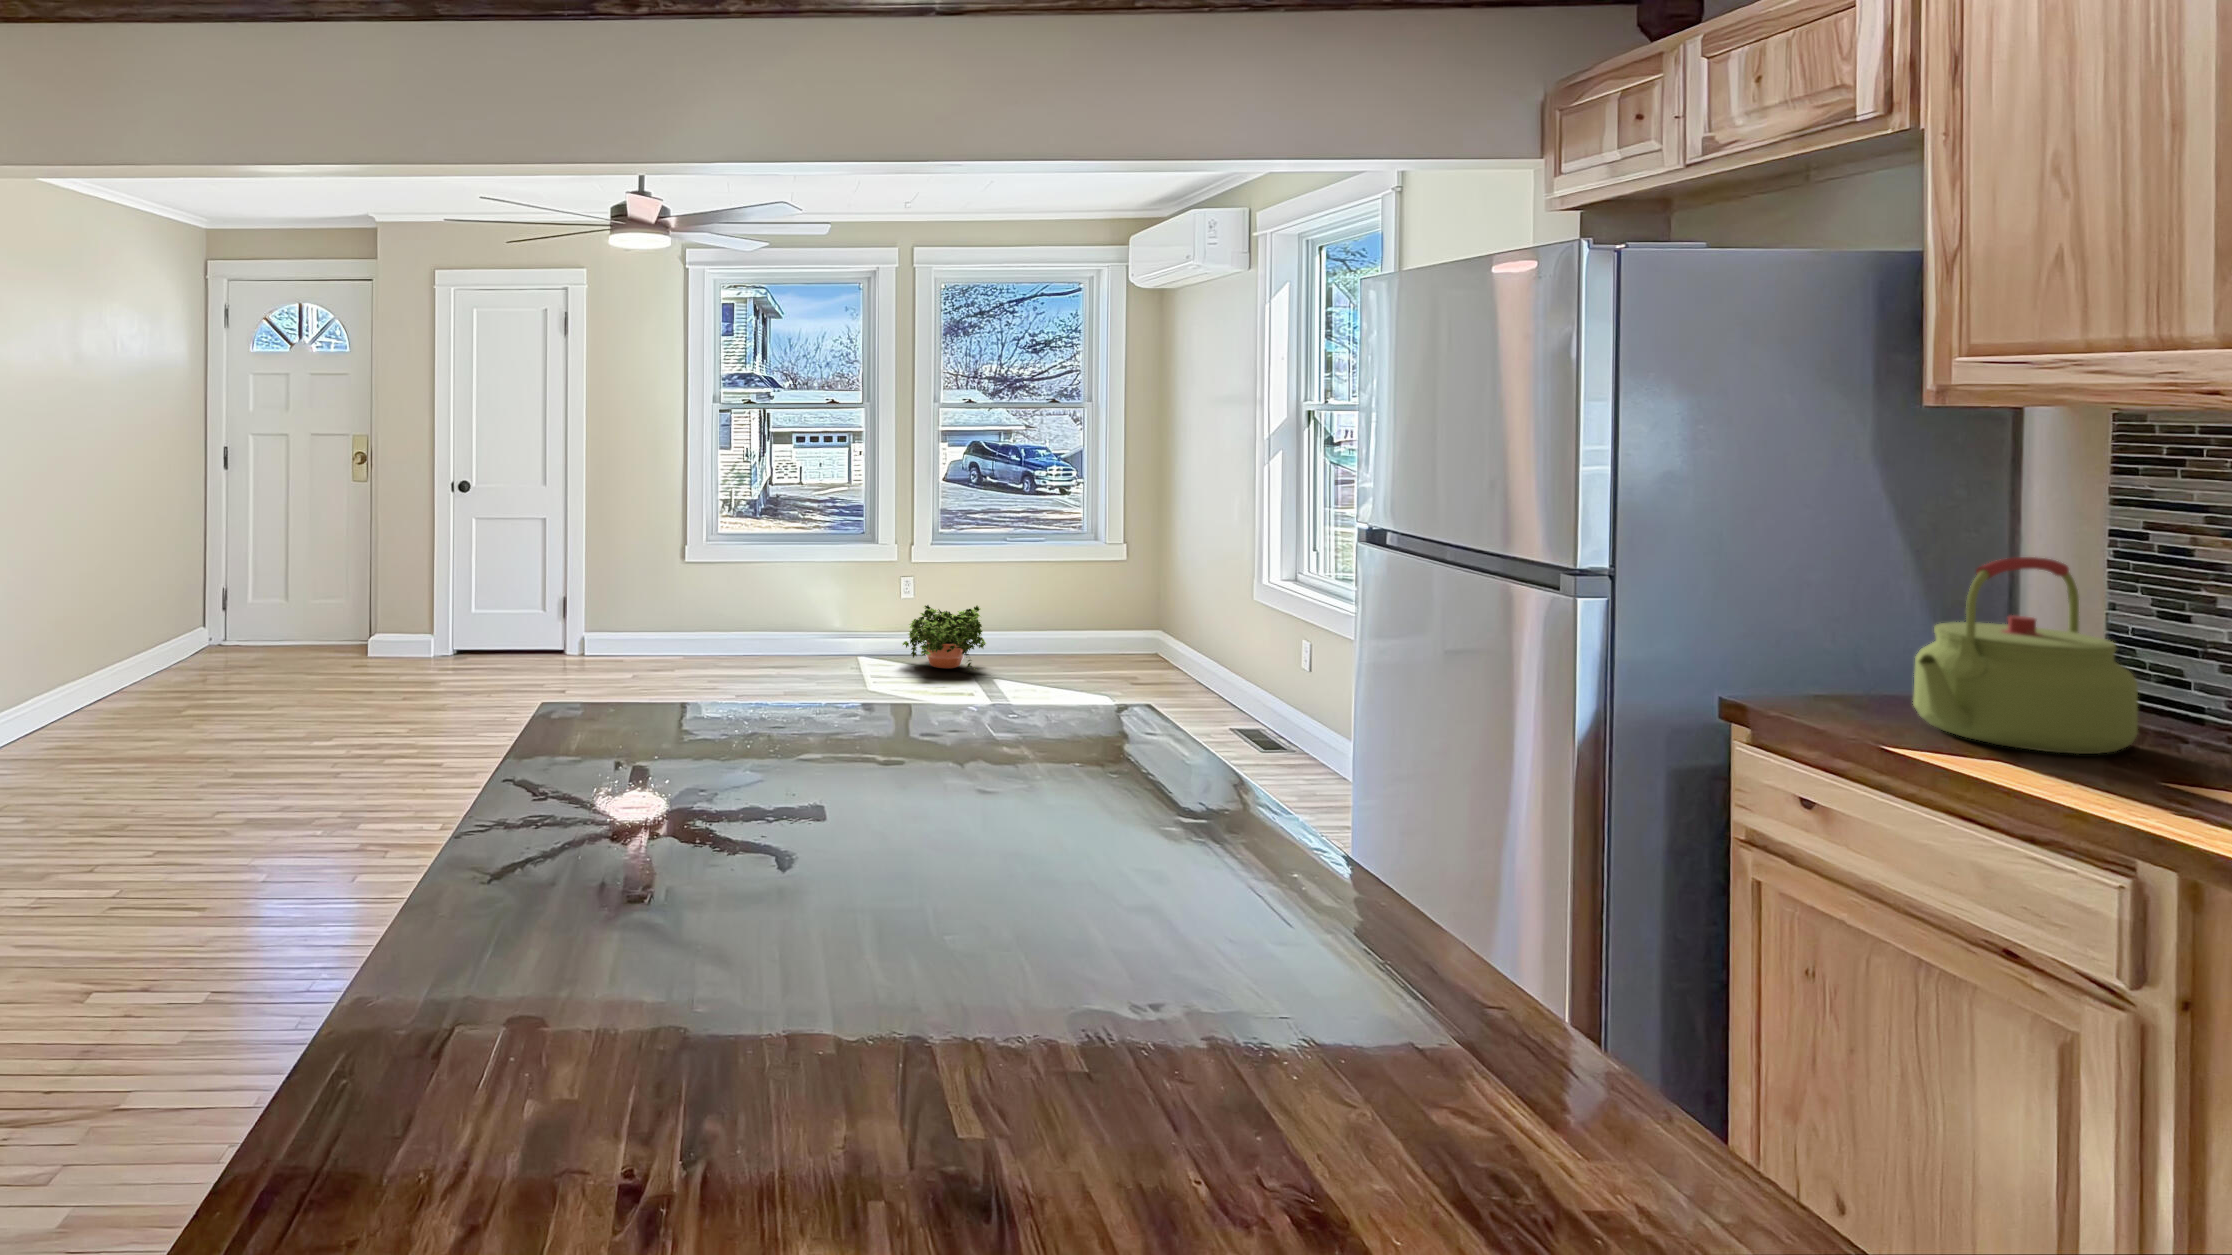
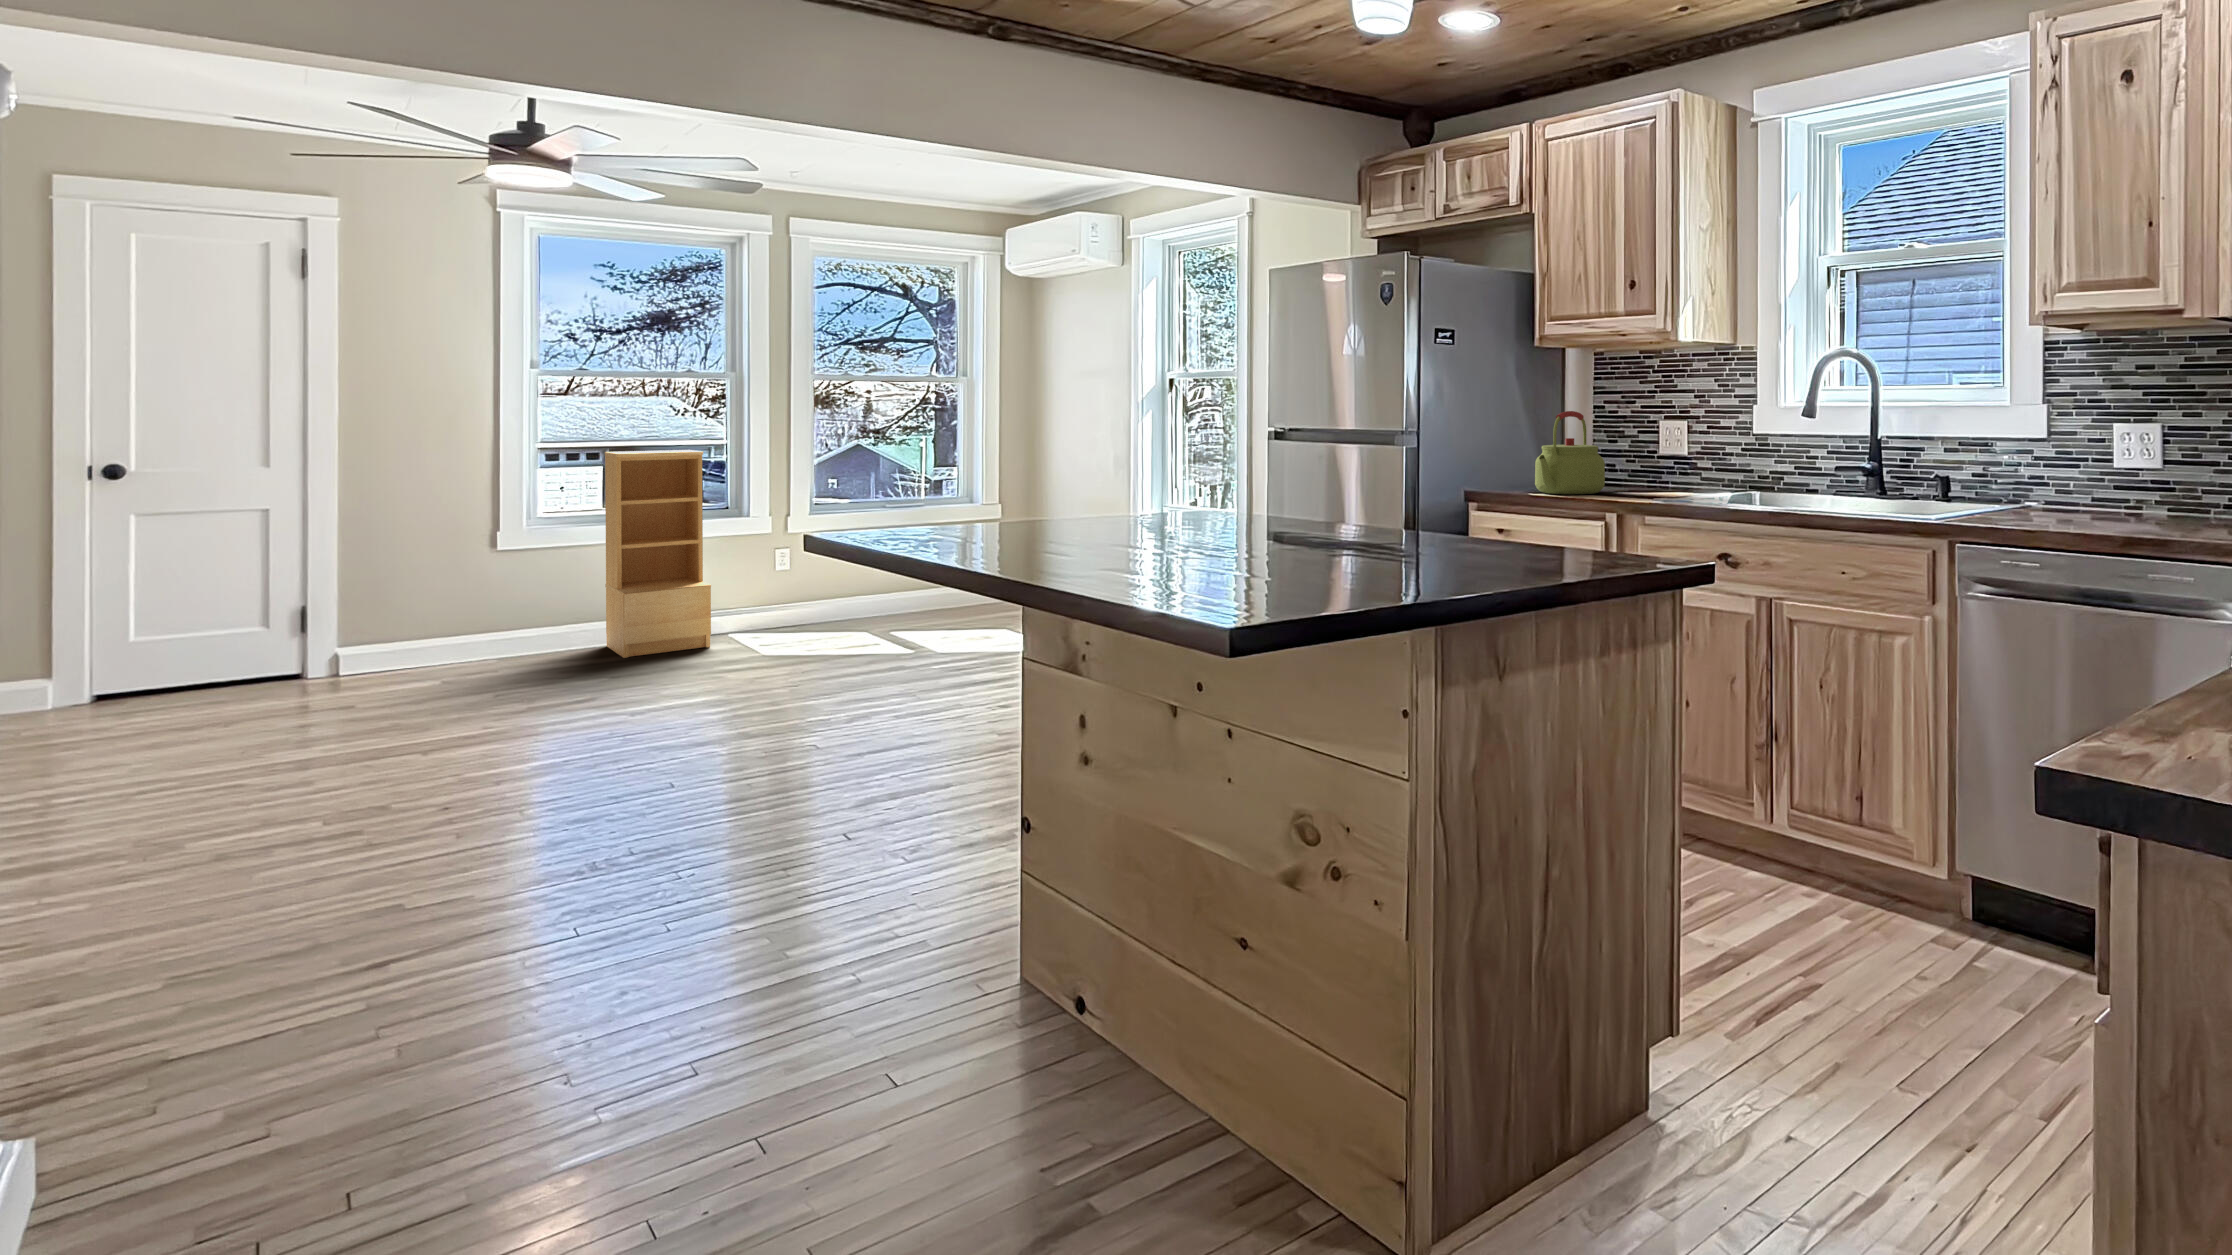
bookshelf: none [762,479,834,673] -> present [605,450,711,658]
potted plant: present [903,605,986,669] -> none [784,565,879,630]

